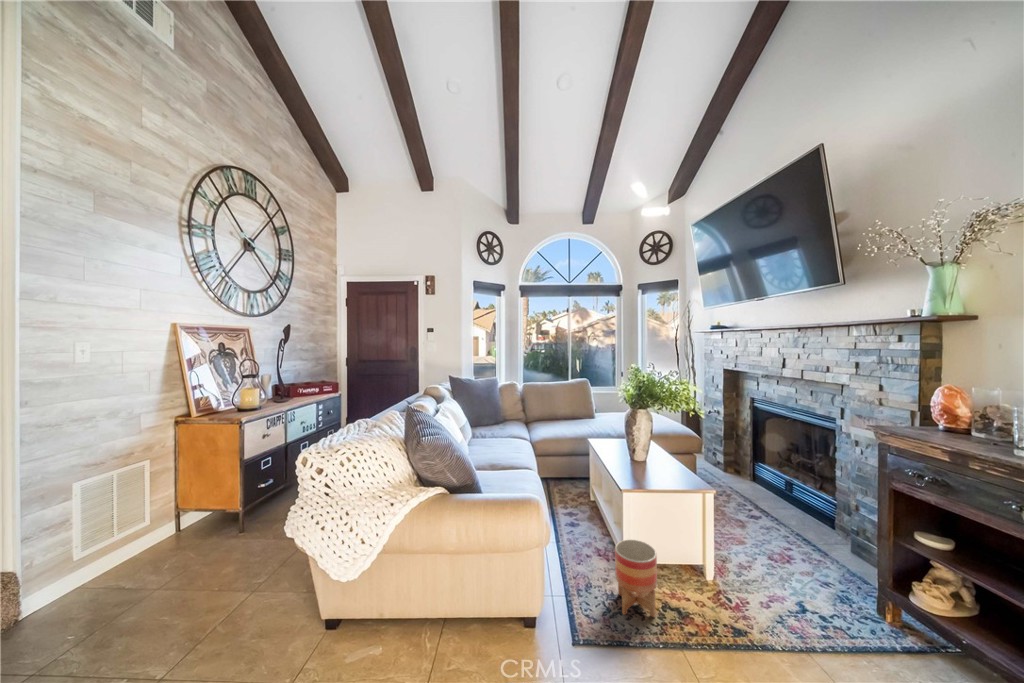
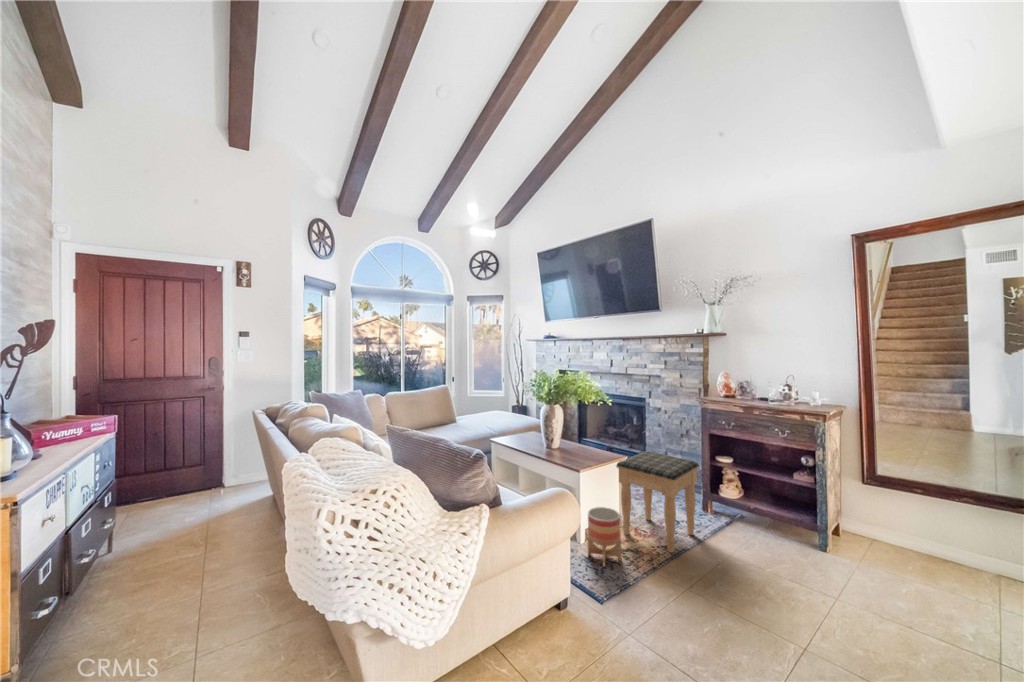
footstool: none [686,490,827,643] -> present [616,451,699,552]

